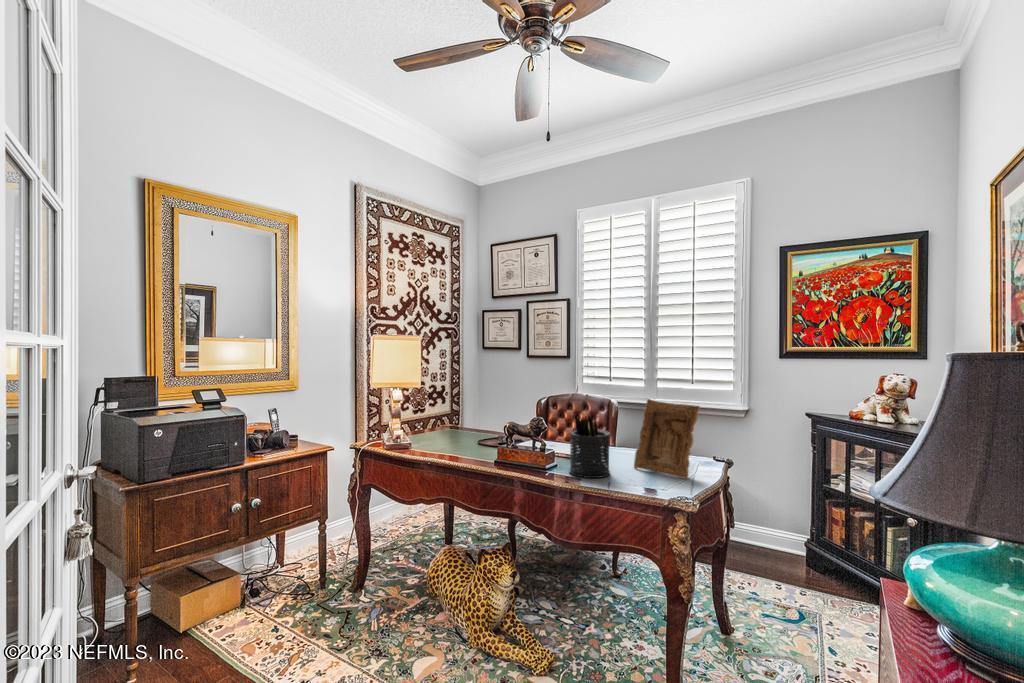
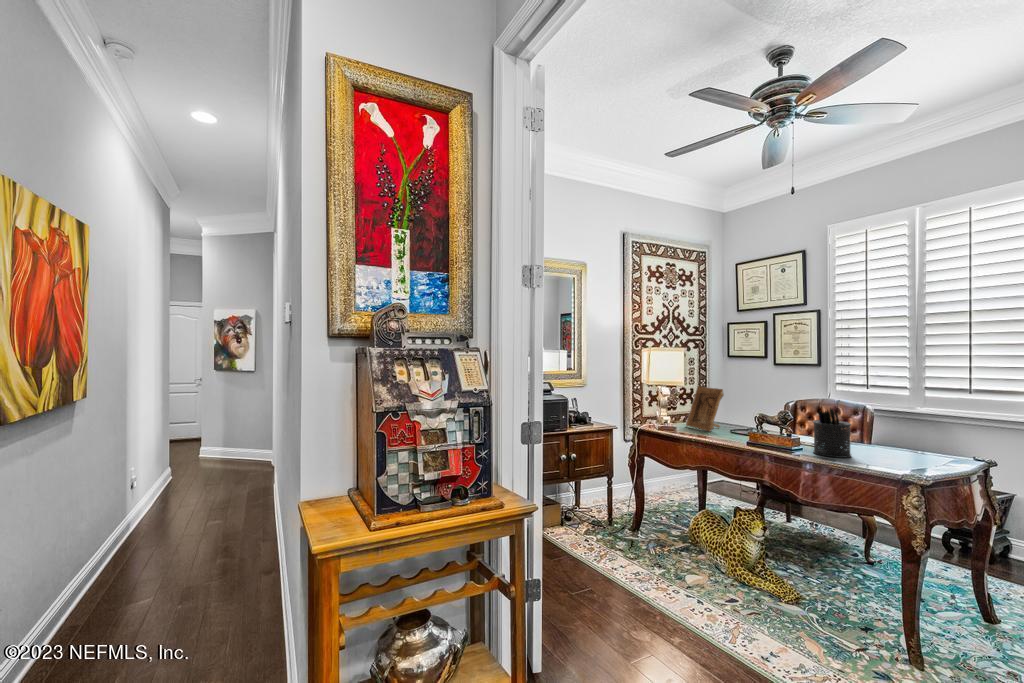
picture frame: present [634,399,700,479] -> present [686,386,724,431]

